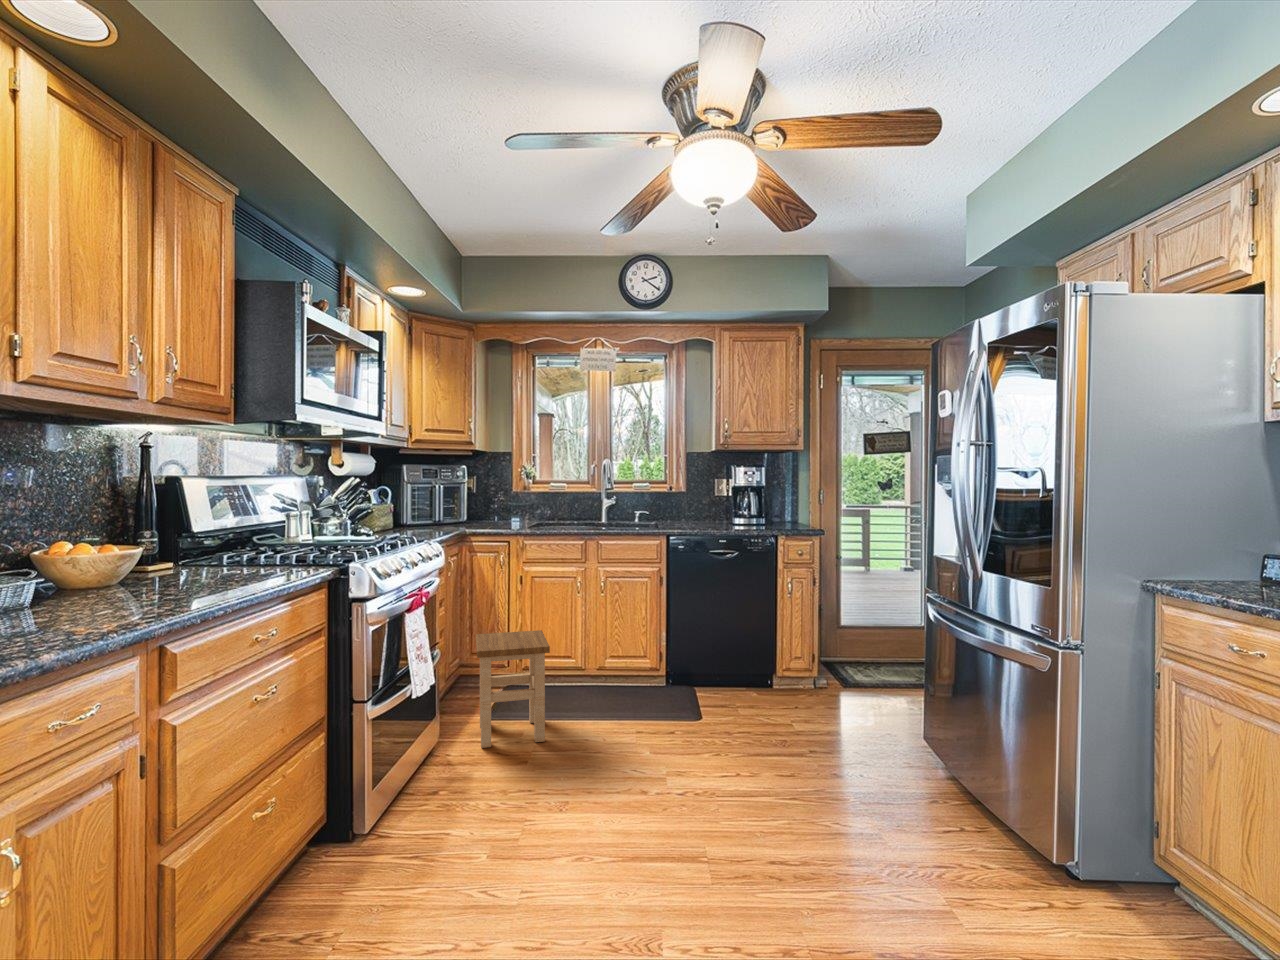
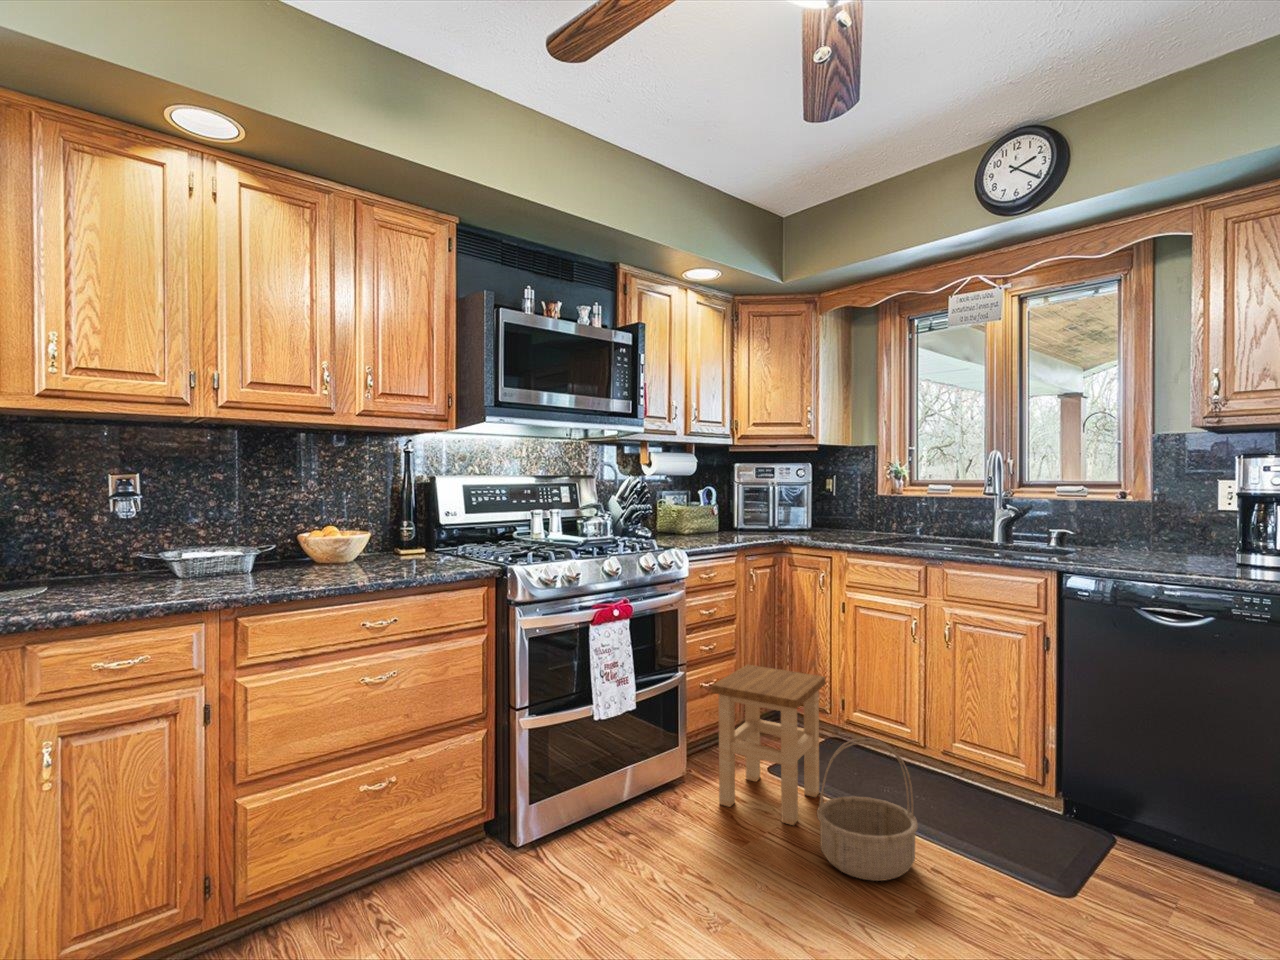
basket: none [574,658,637,753] -> present [817,738,918,881]

